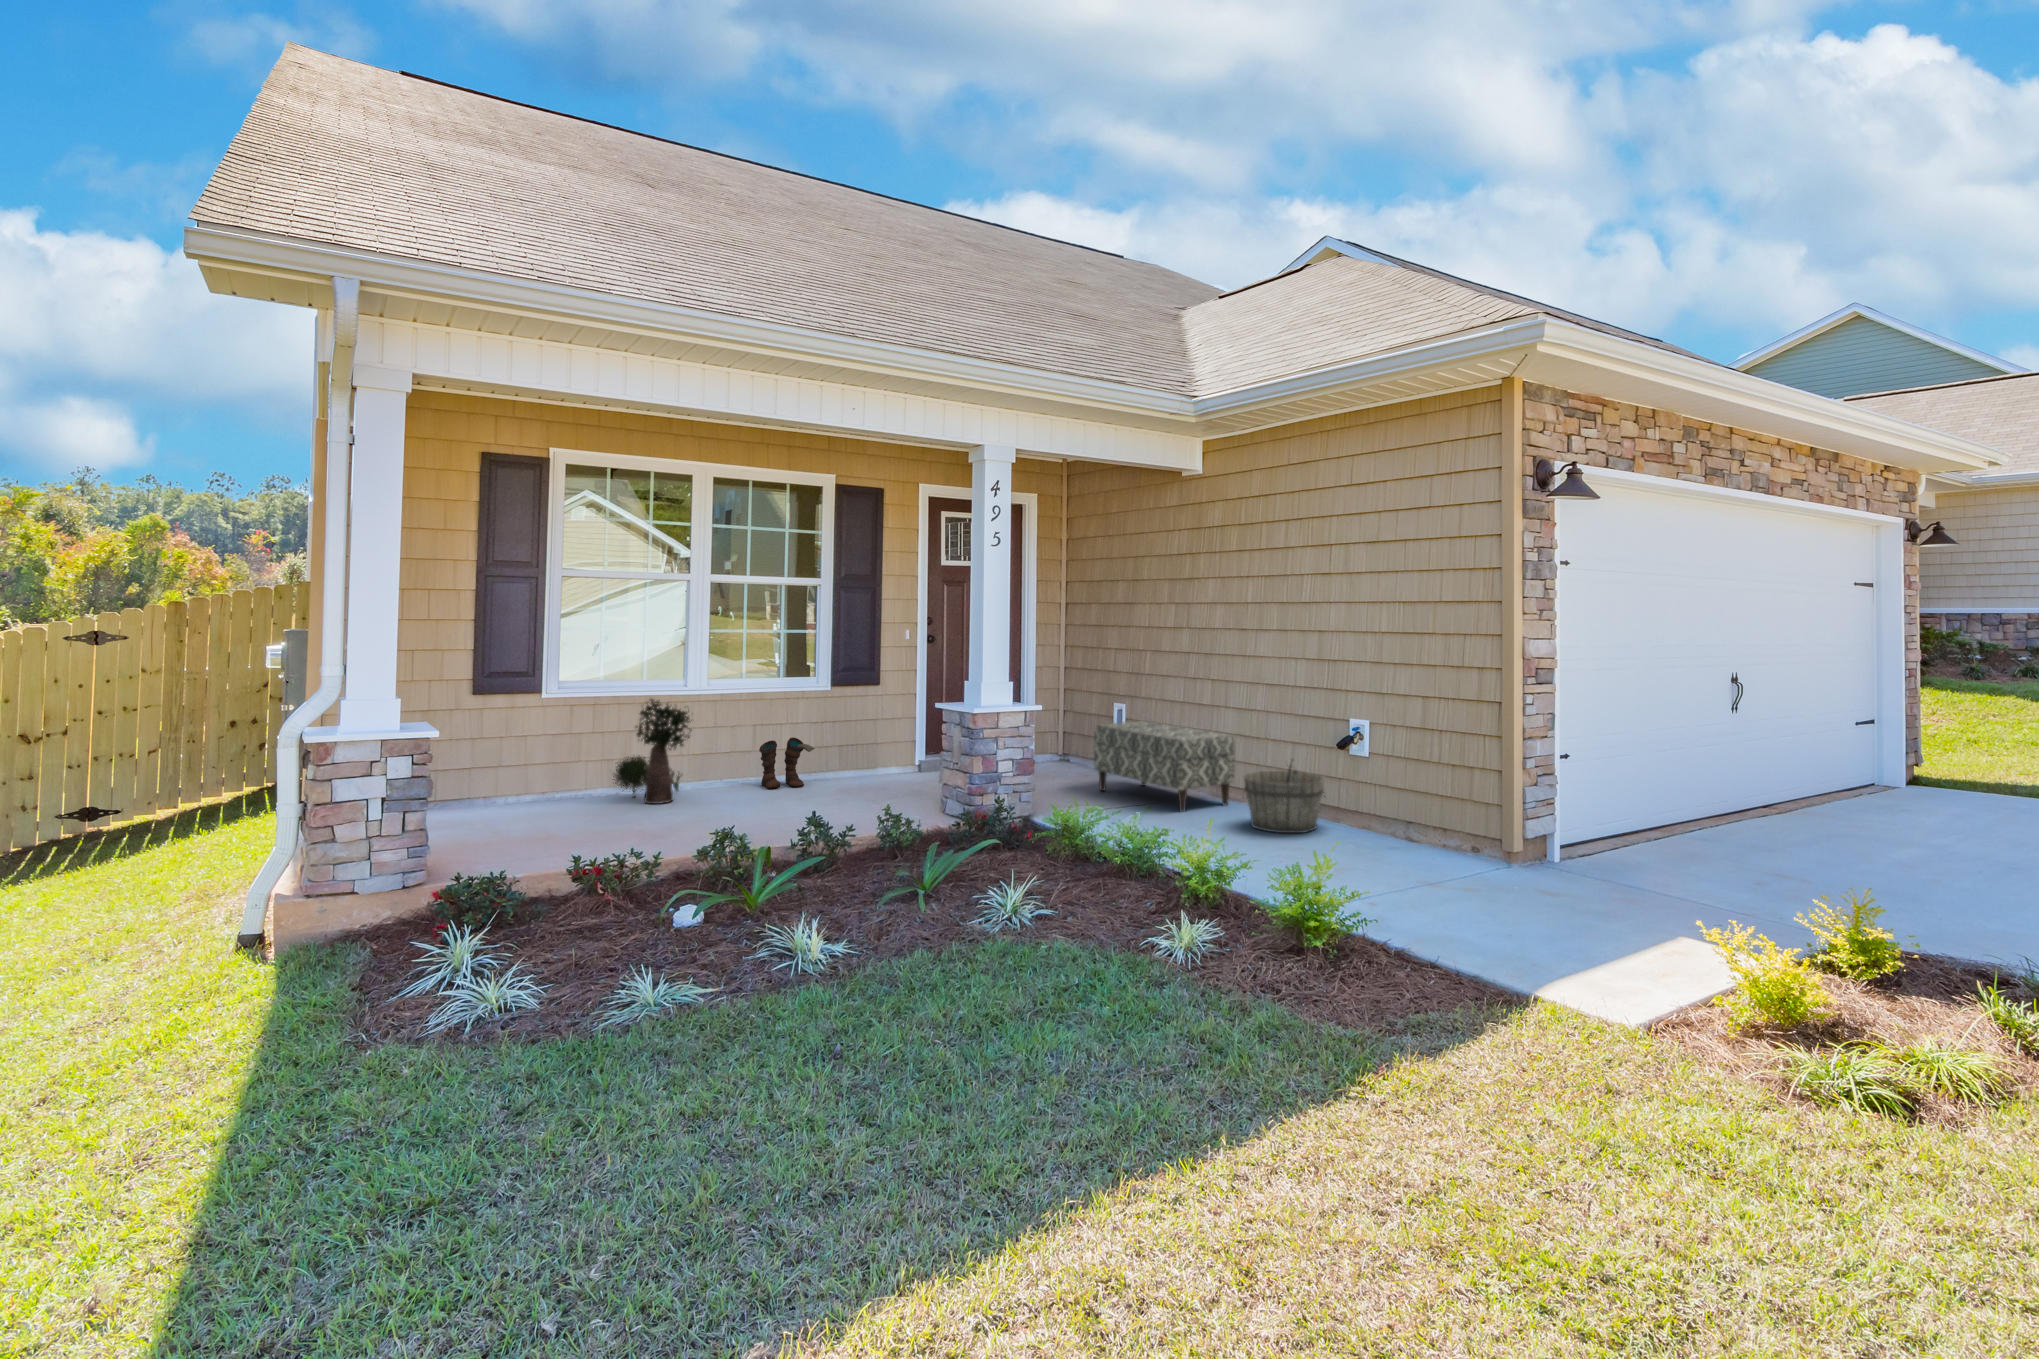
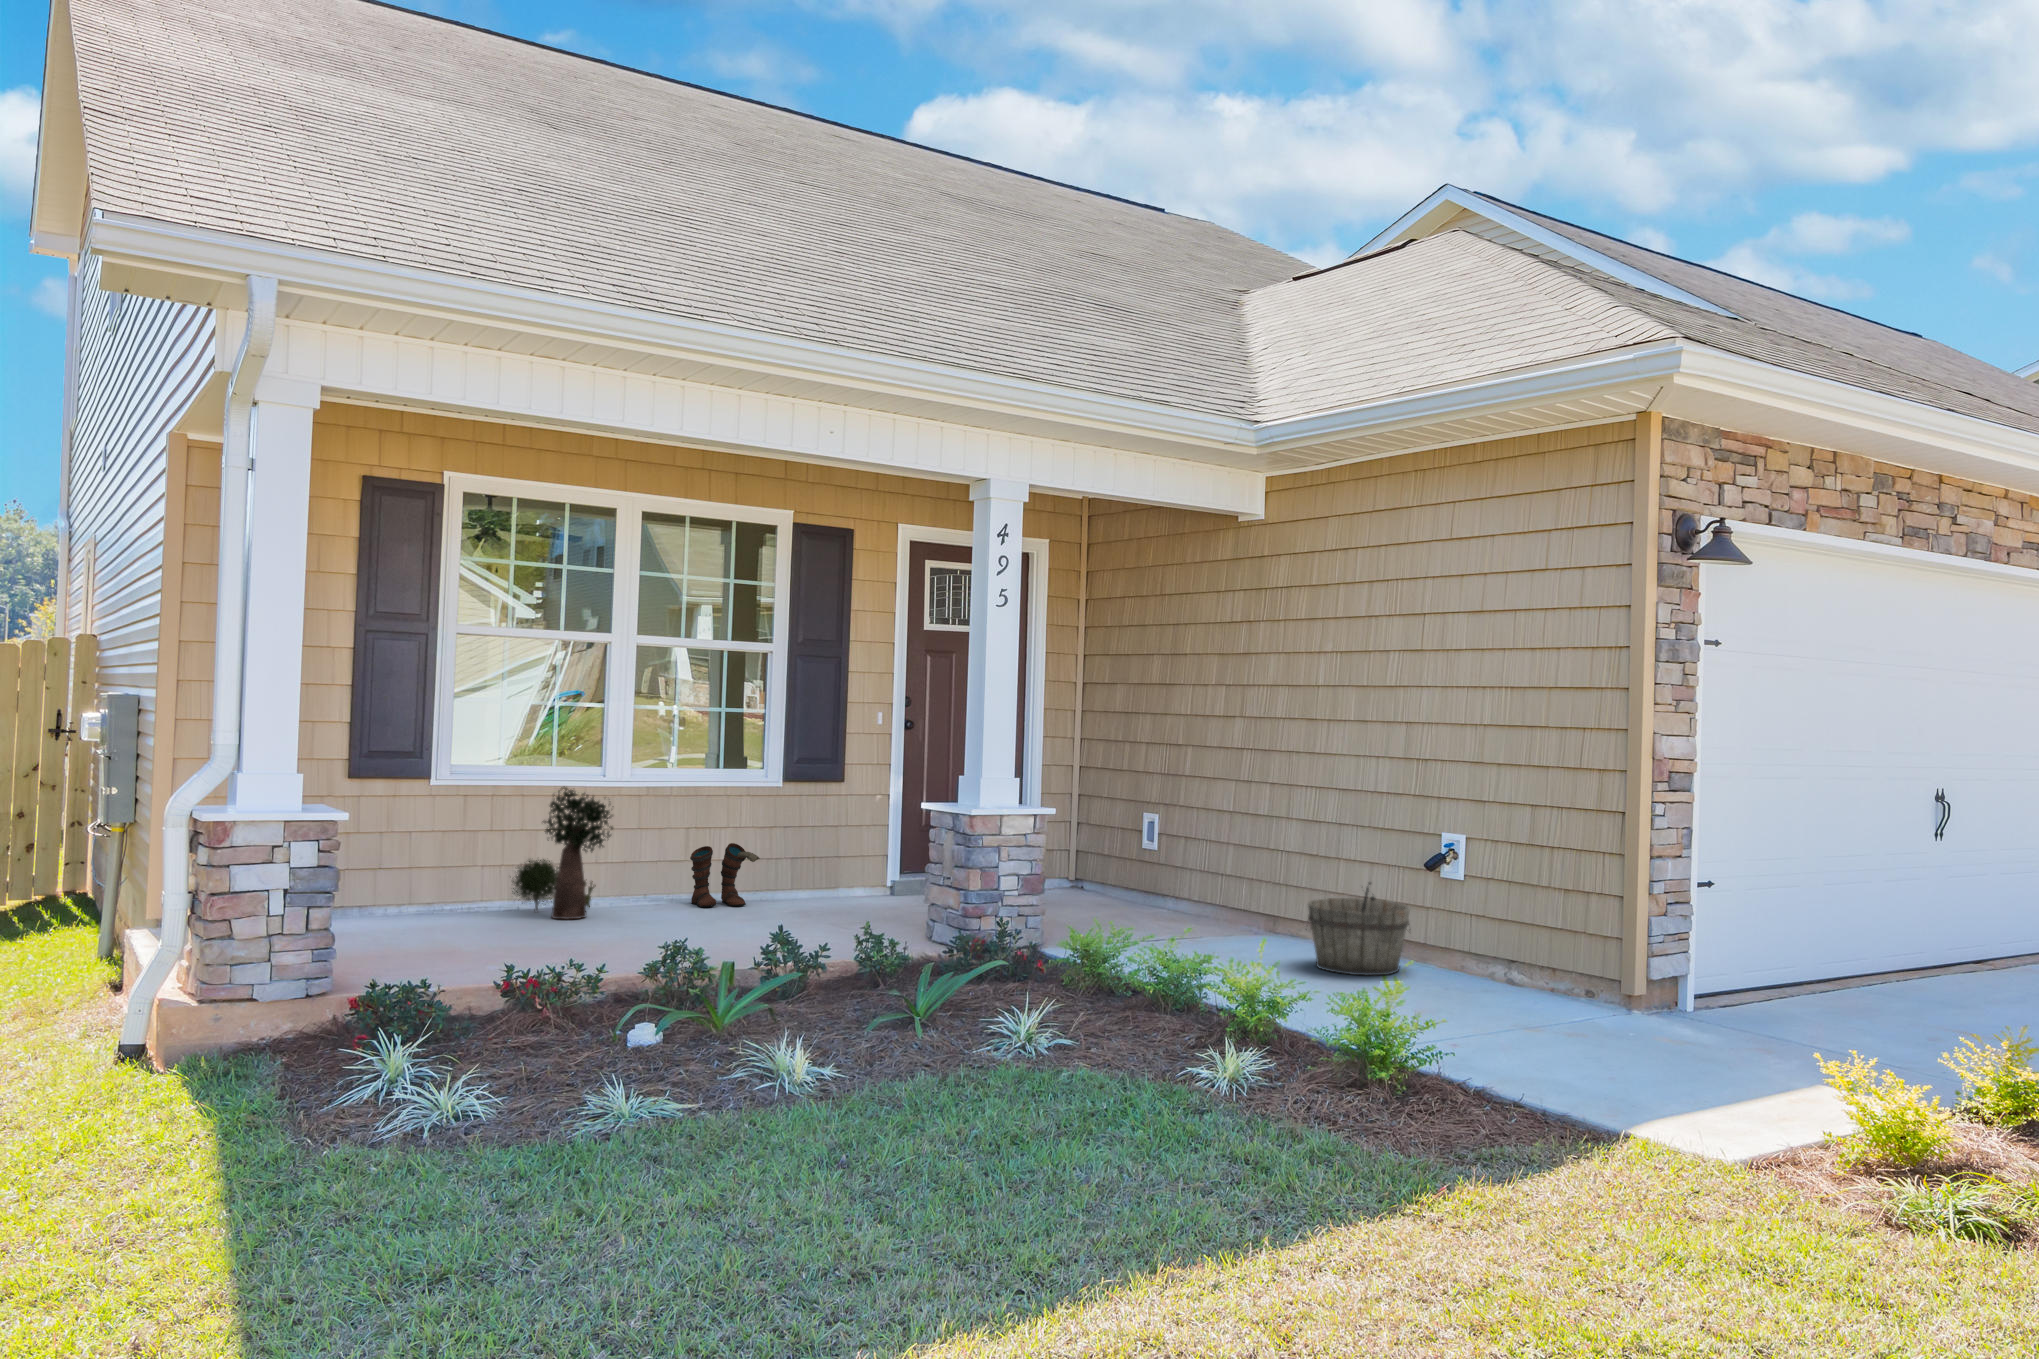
bench: present [1094,721,1235,812] -> none [1116,835,1298,949]

